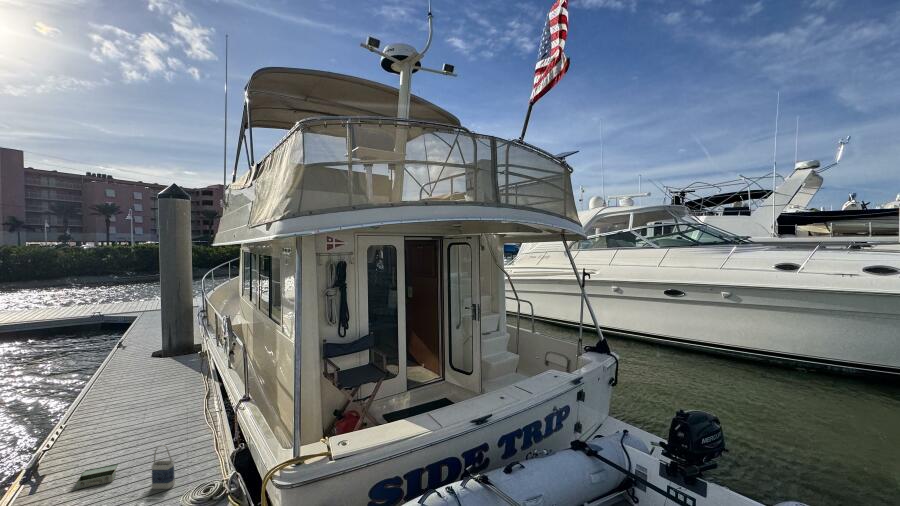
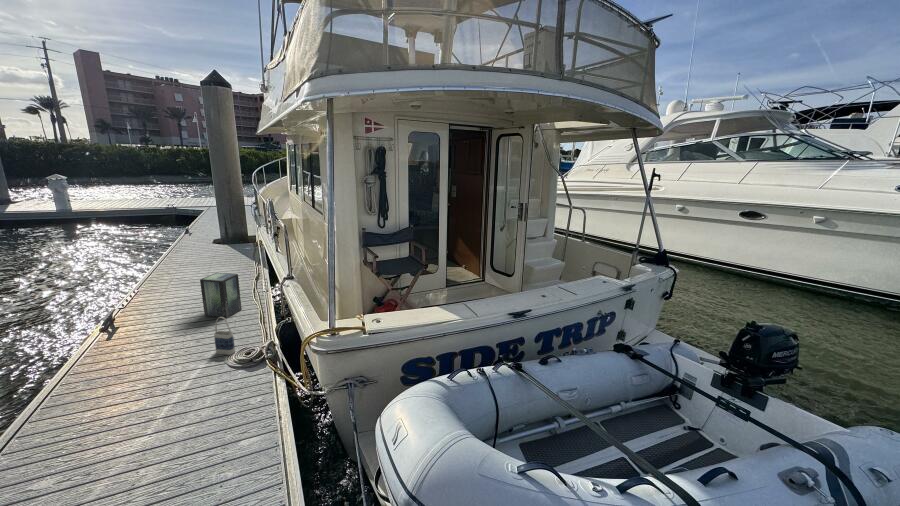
storage box: none [138,390,183,443] -> present [200,273,242,318]
toolbox: present [77,464,118,489] -> none [154,331,188,348]

